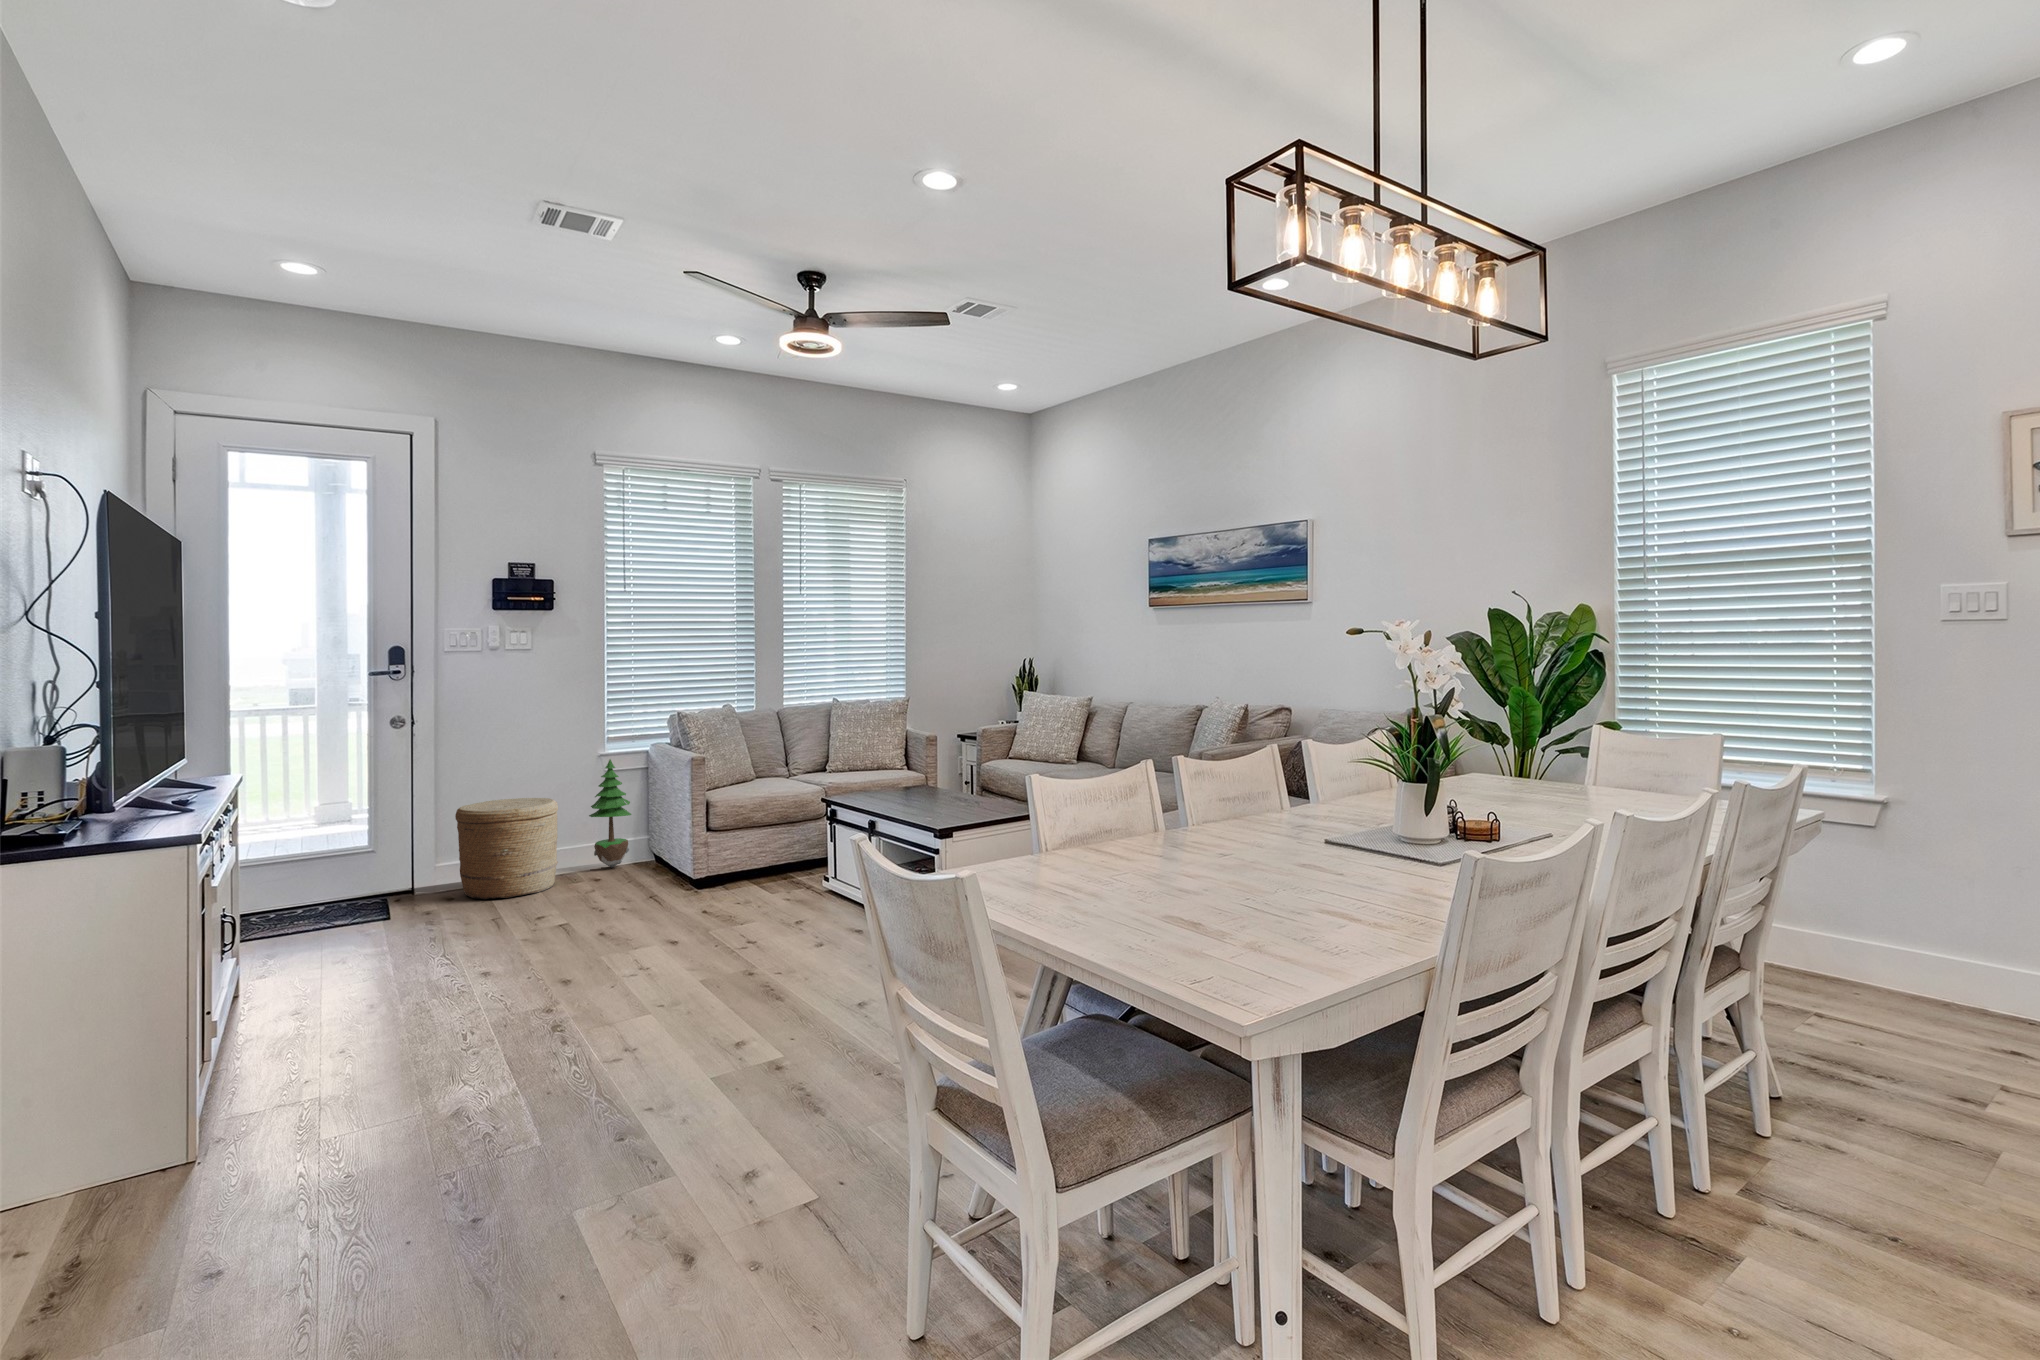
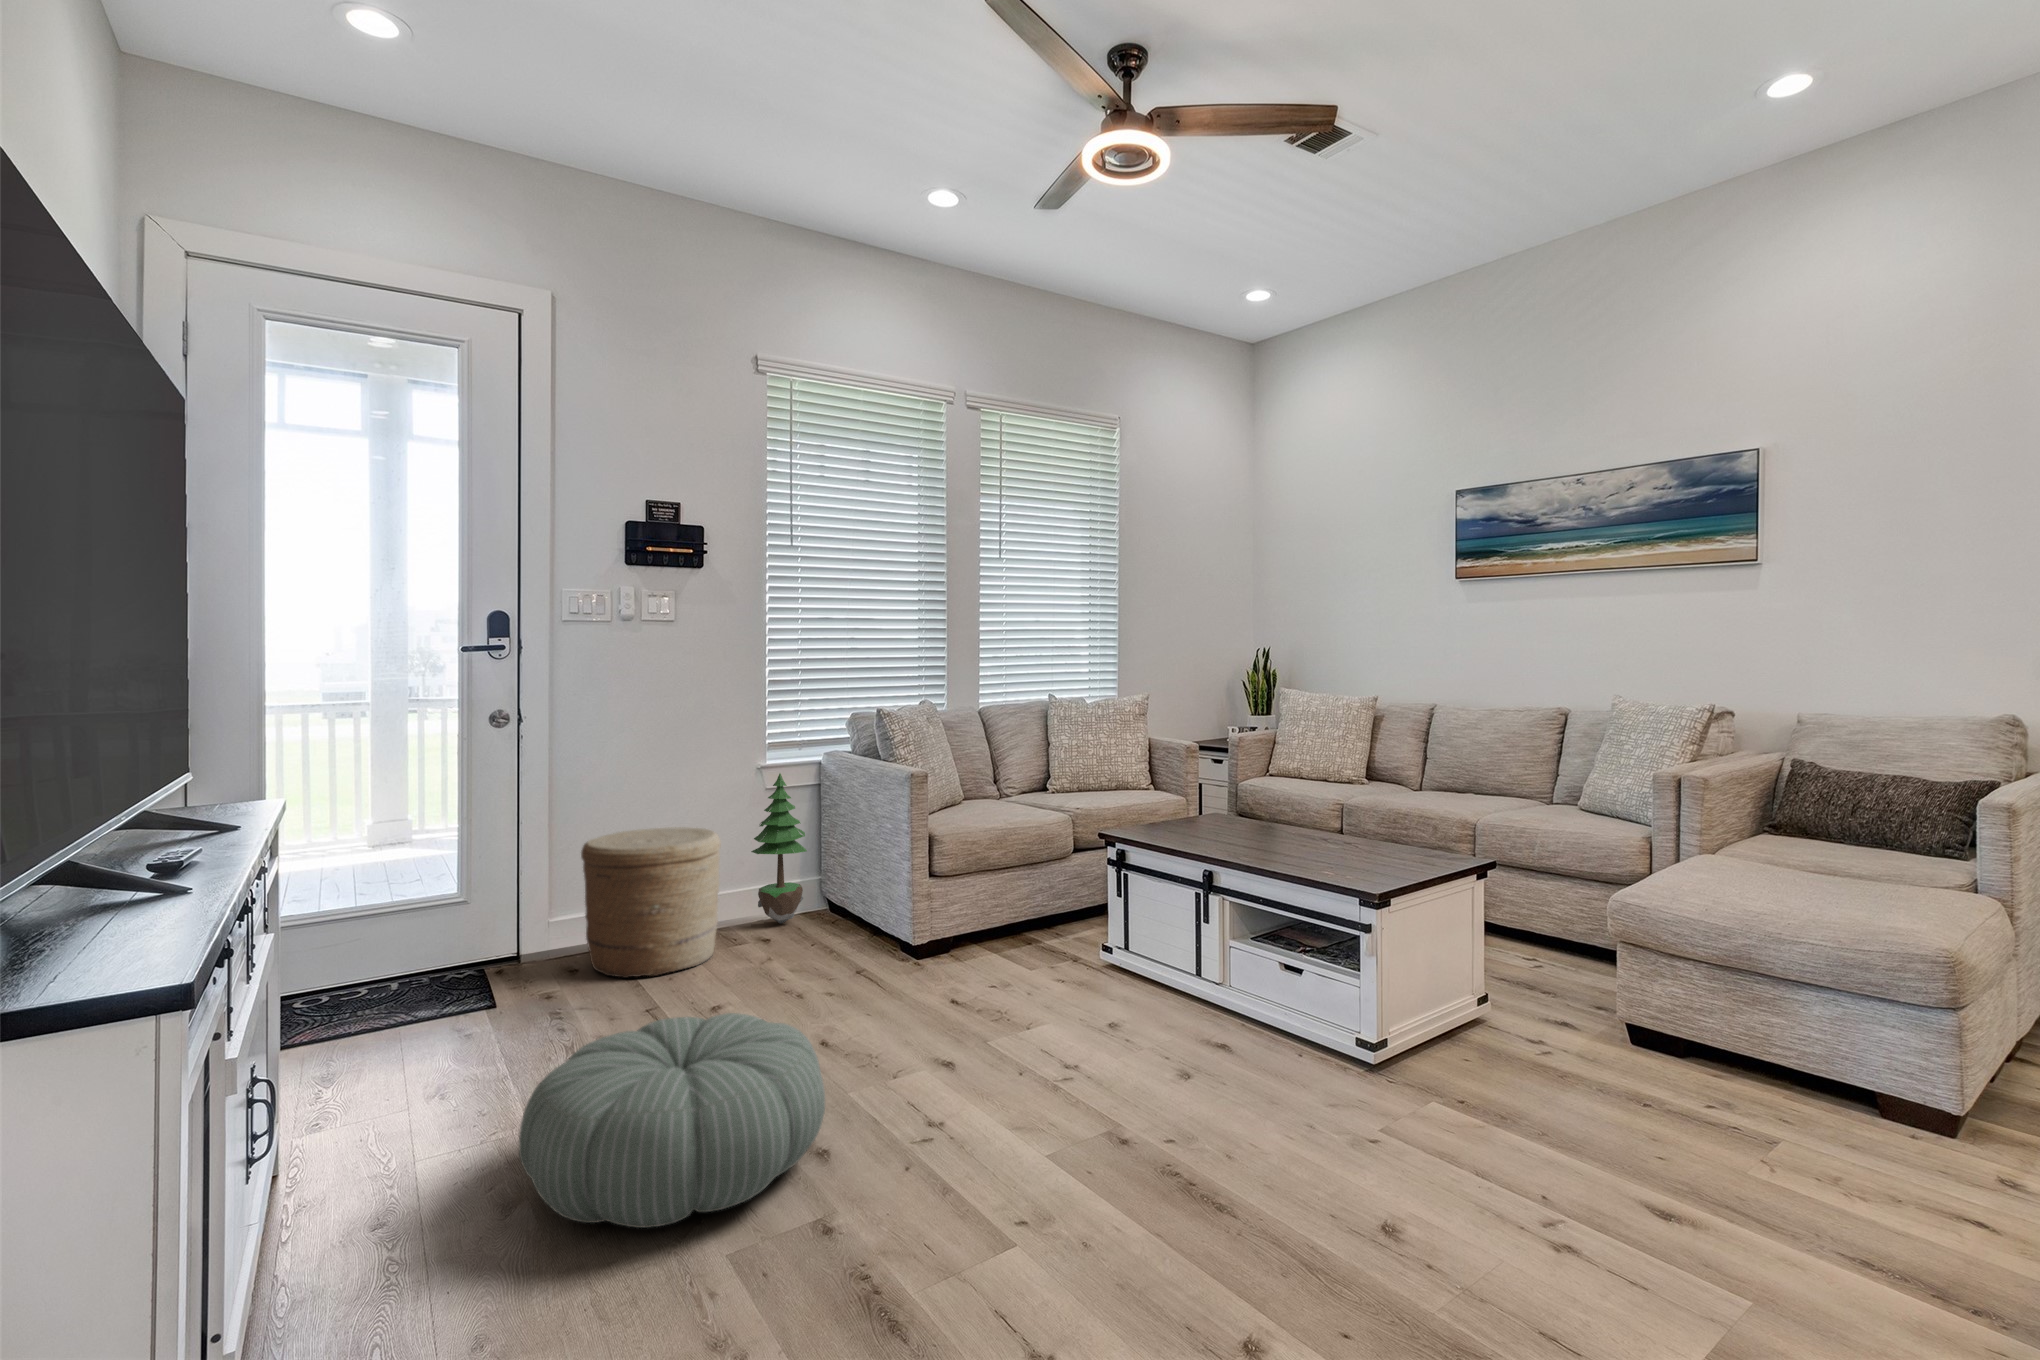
pouf: none [379,901,568,1005] -> present [519,1013,825,1228]

